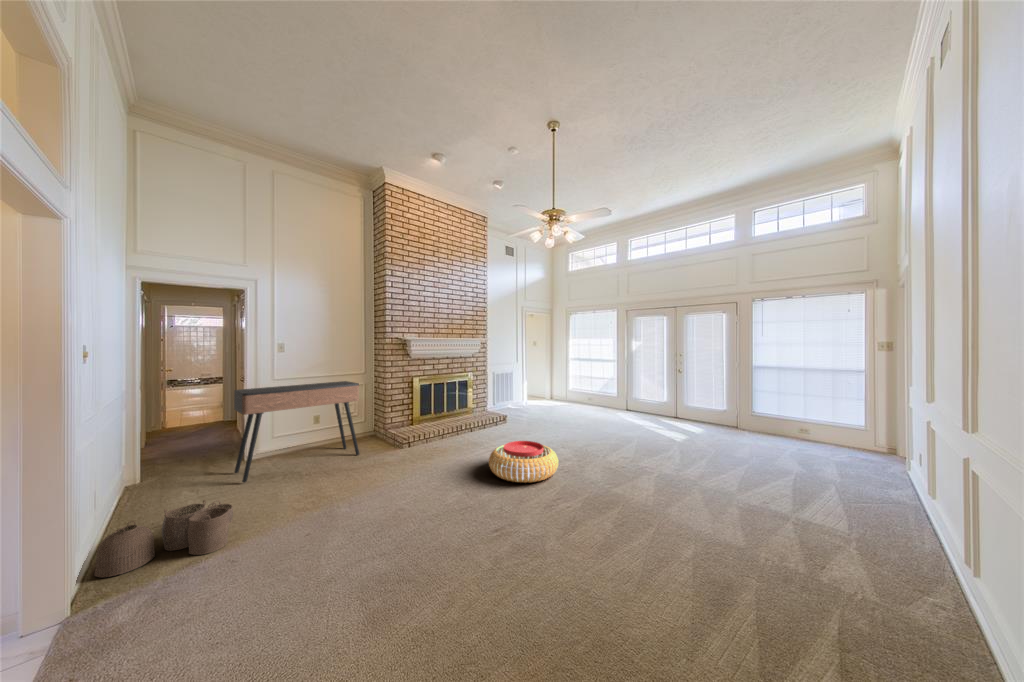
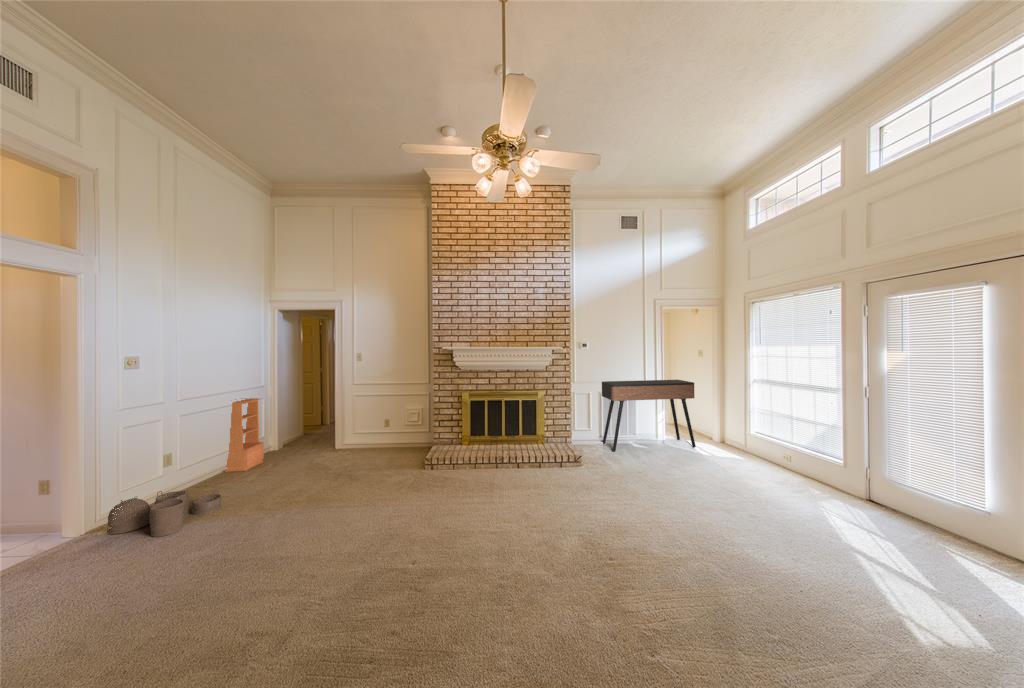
console table: present [234,381,359,483] -> present [602,380,696,451]
bookcase: none [124,398,172,501] -> present [224,398,264,472]
pouf: present [489,441,558,483] -> none [414,498,515,572]

